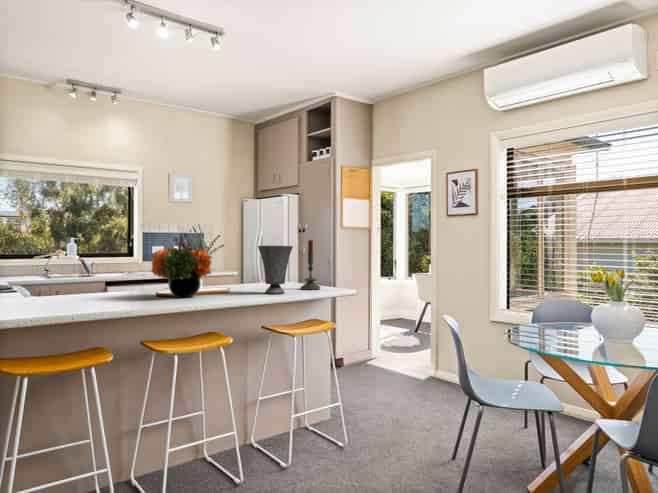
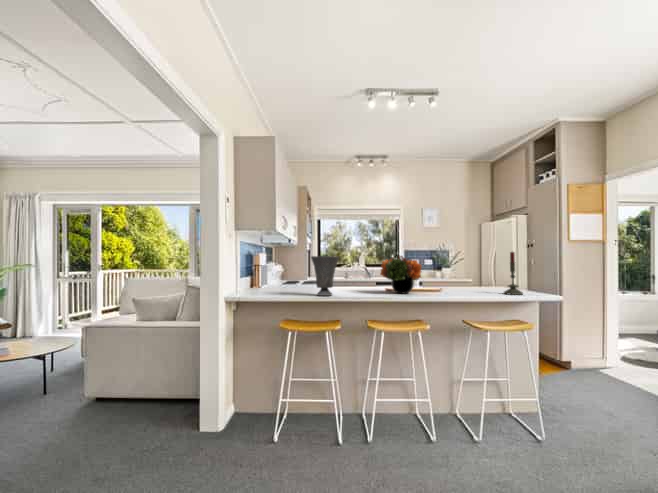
vase: present [258,245,293,294] -> present [311,256,339,296]

